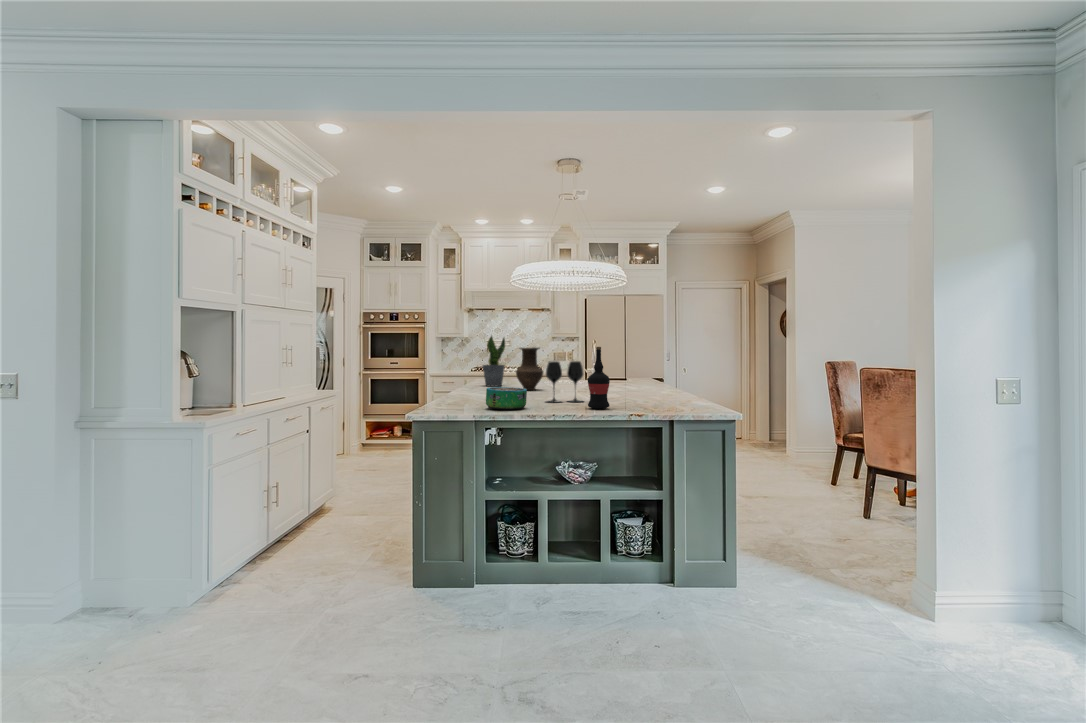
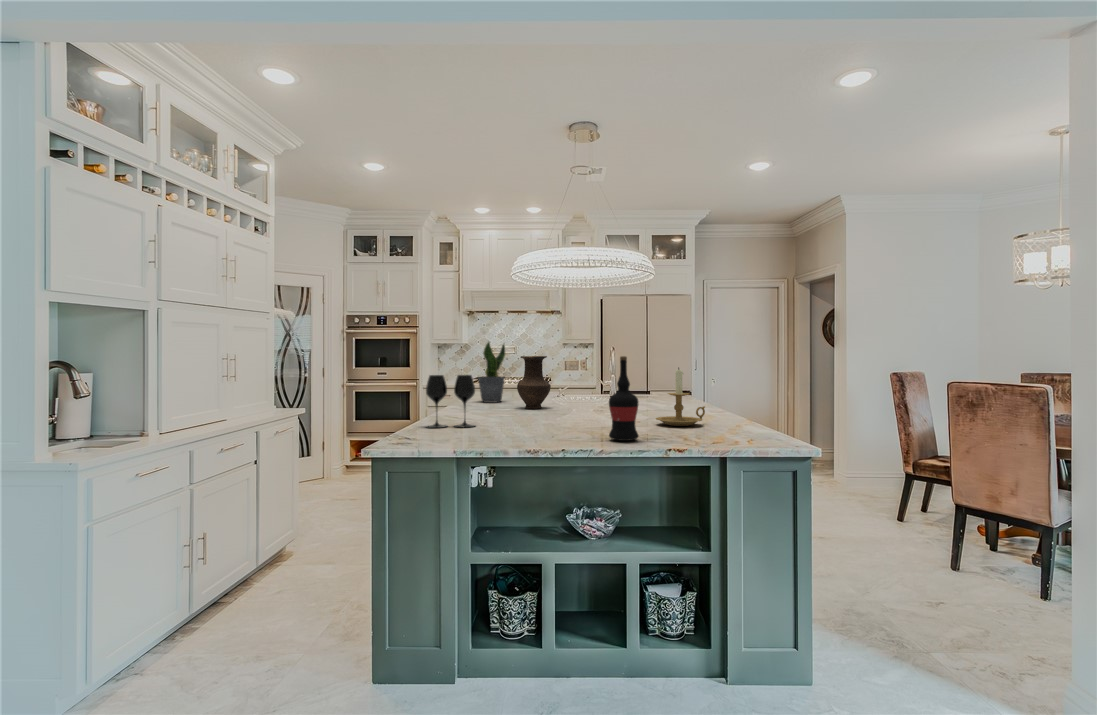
candle holder: none [625,356,664,401] -> present [656,368,705,426]
wine glass: present [546,361,583,402] -> present [426,375,475,428]
decorative bowl: present [486,387,527,410] -> none [471,410,526,442]

